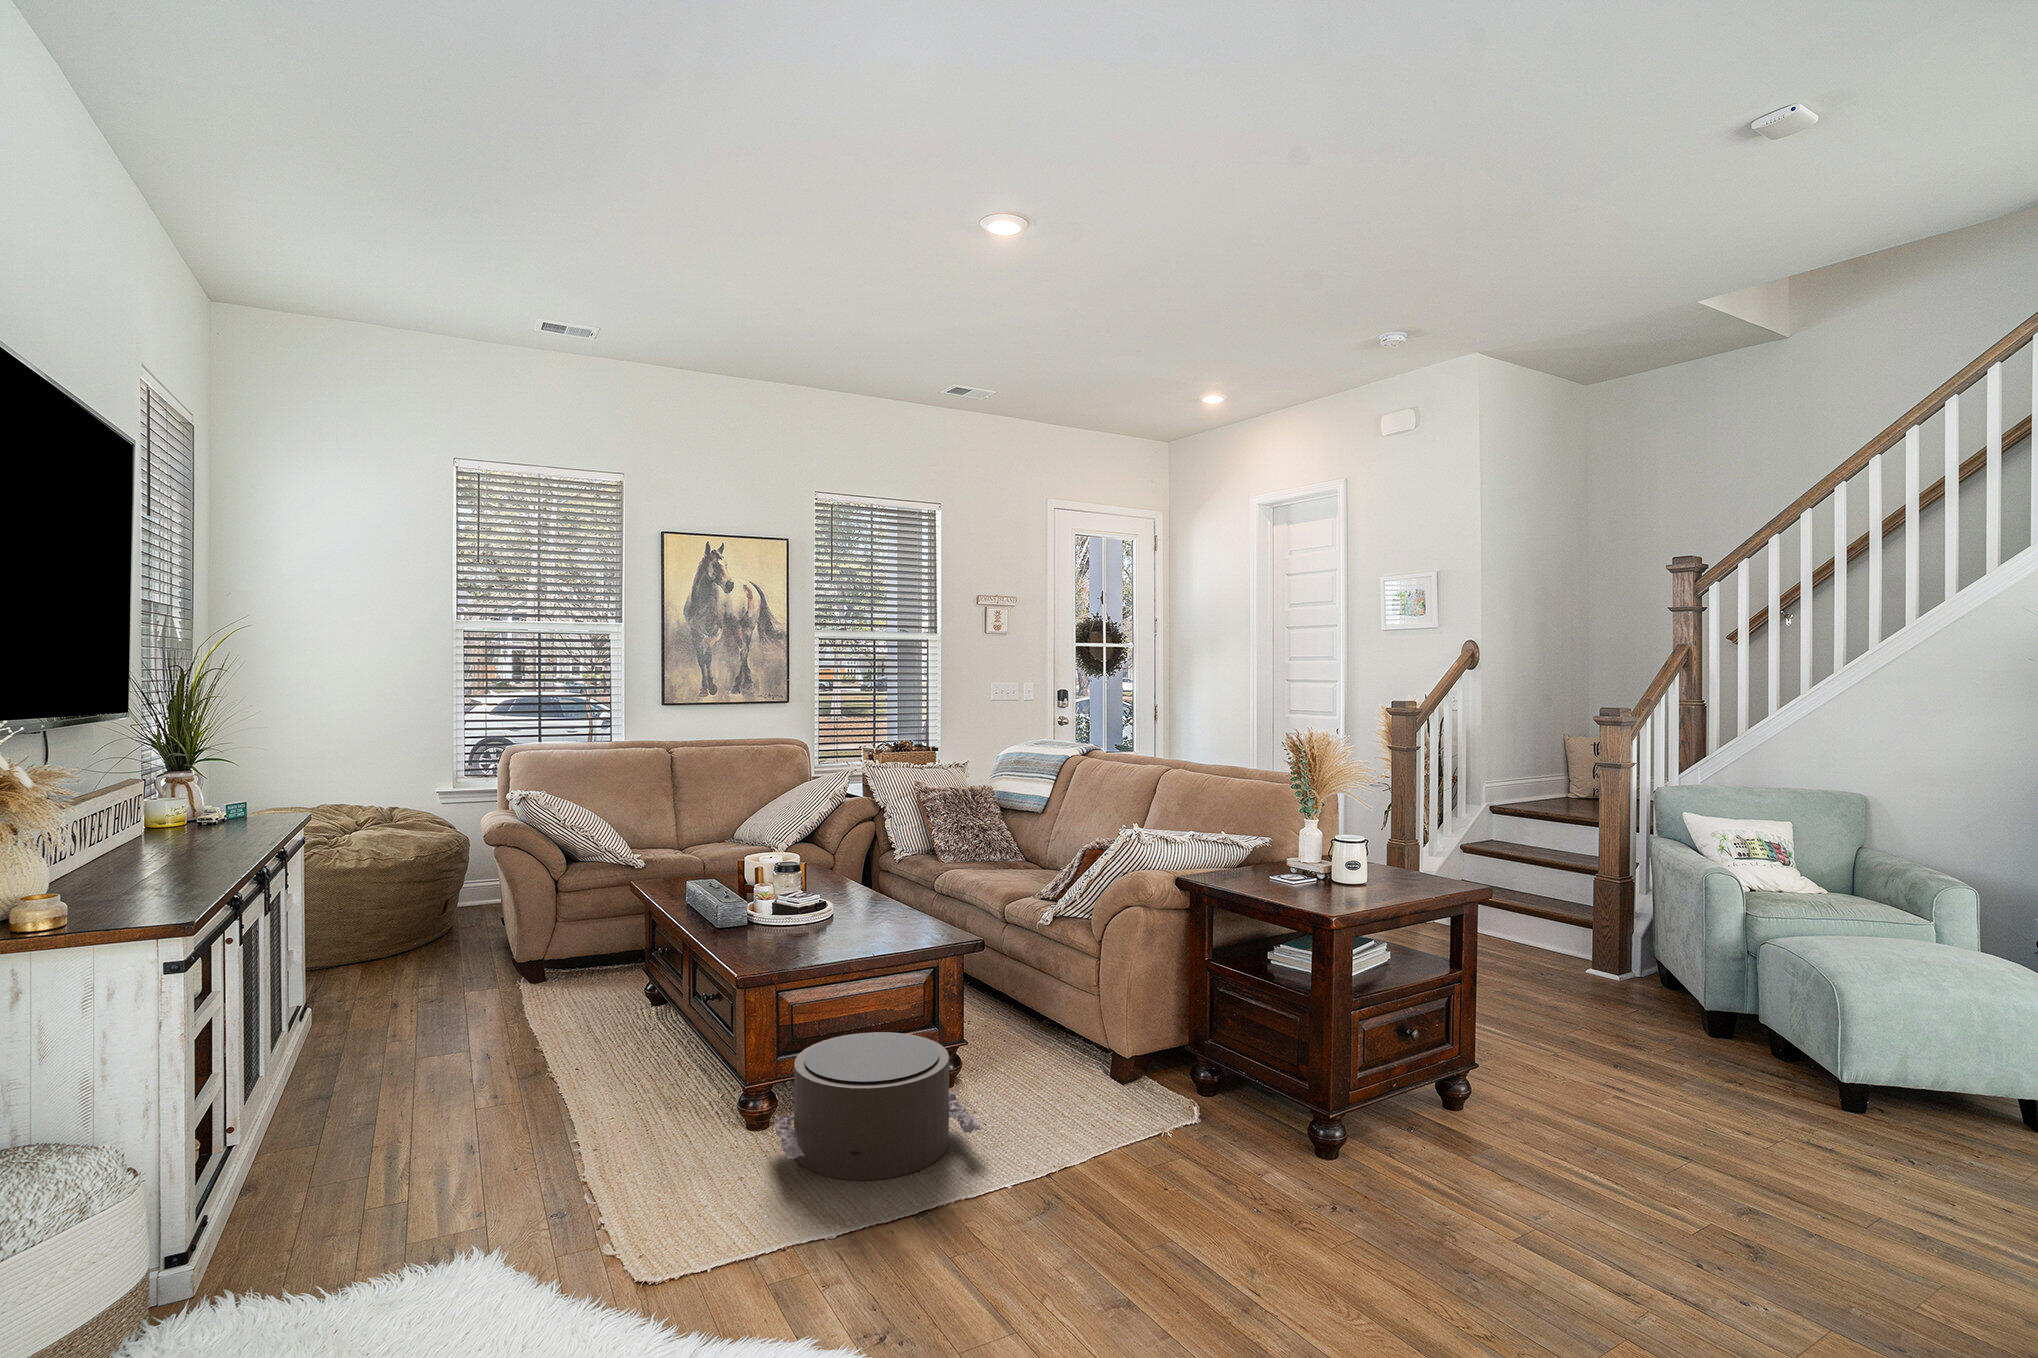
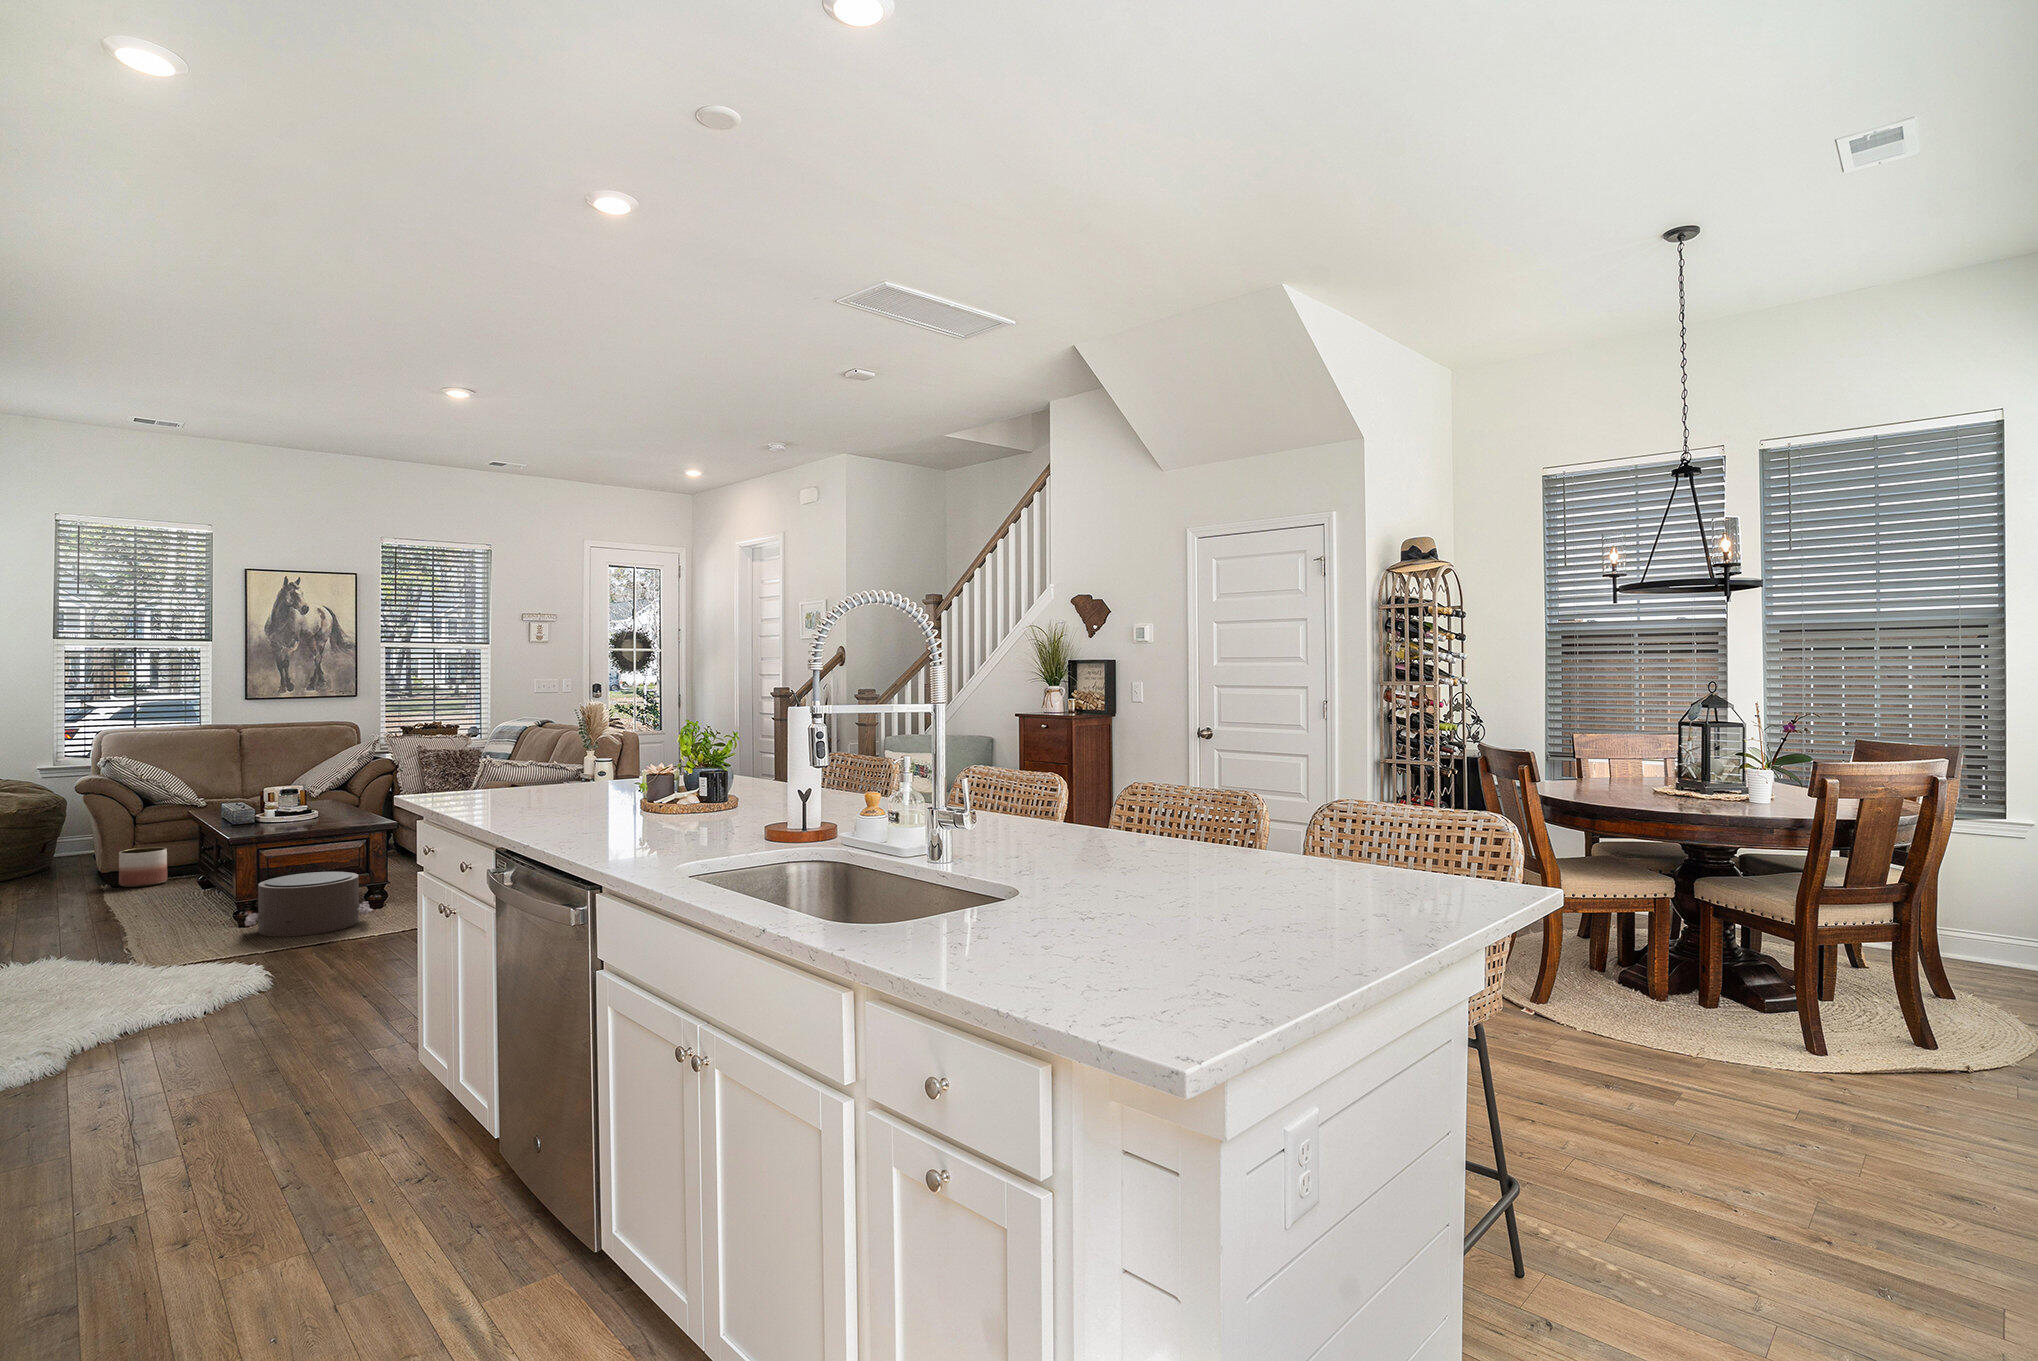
planter: none [539,929,599,992] -> present [119,847,167,887]

